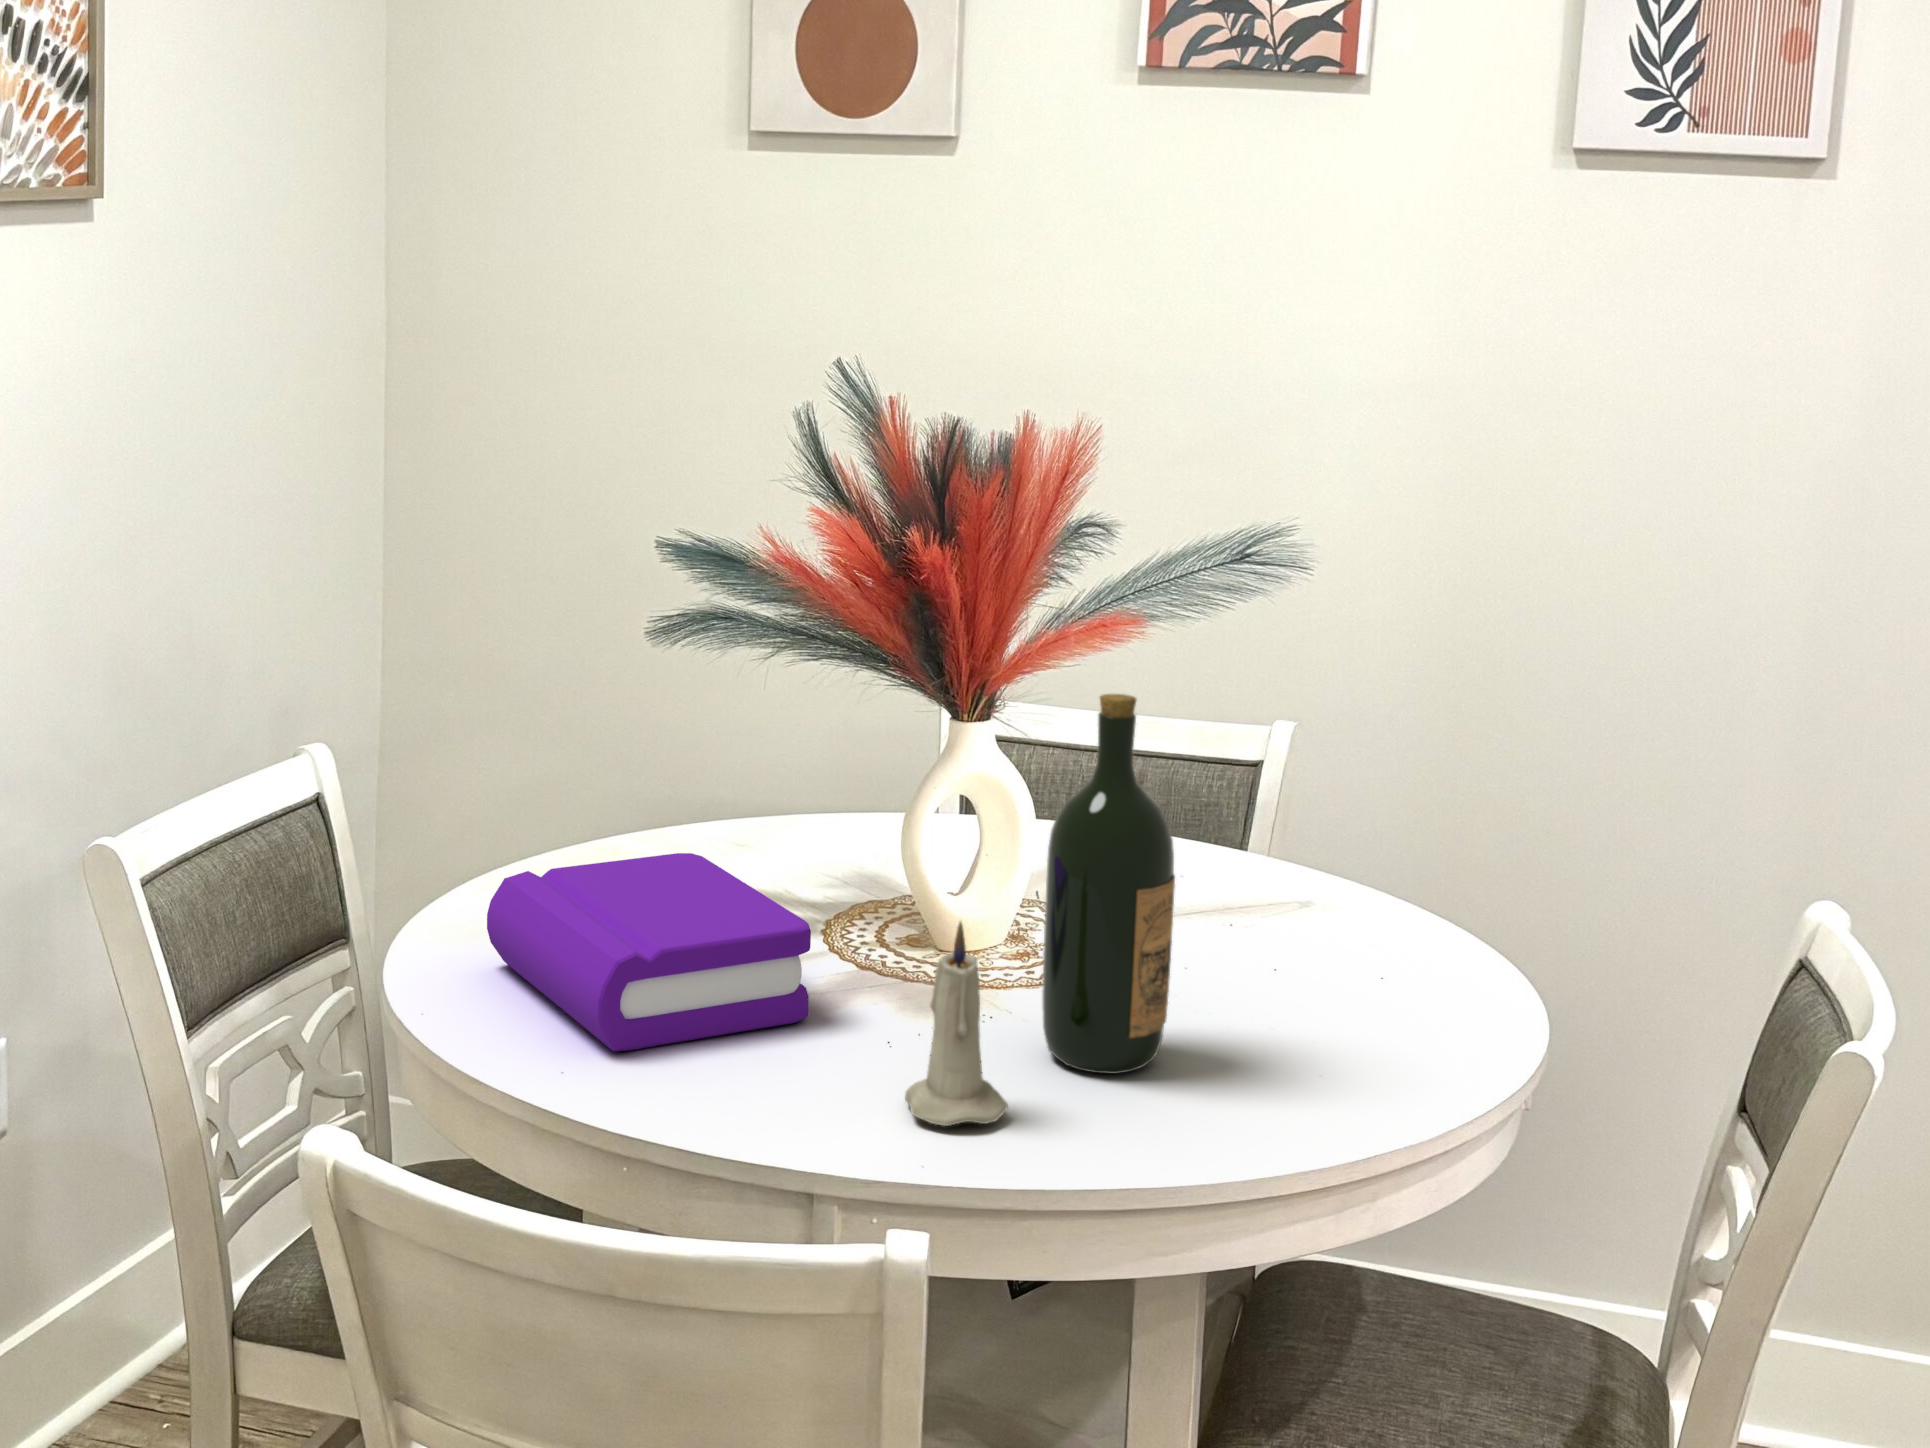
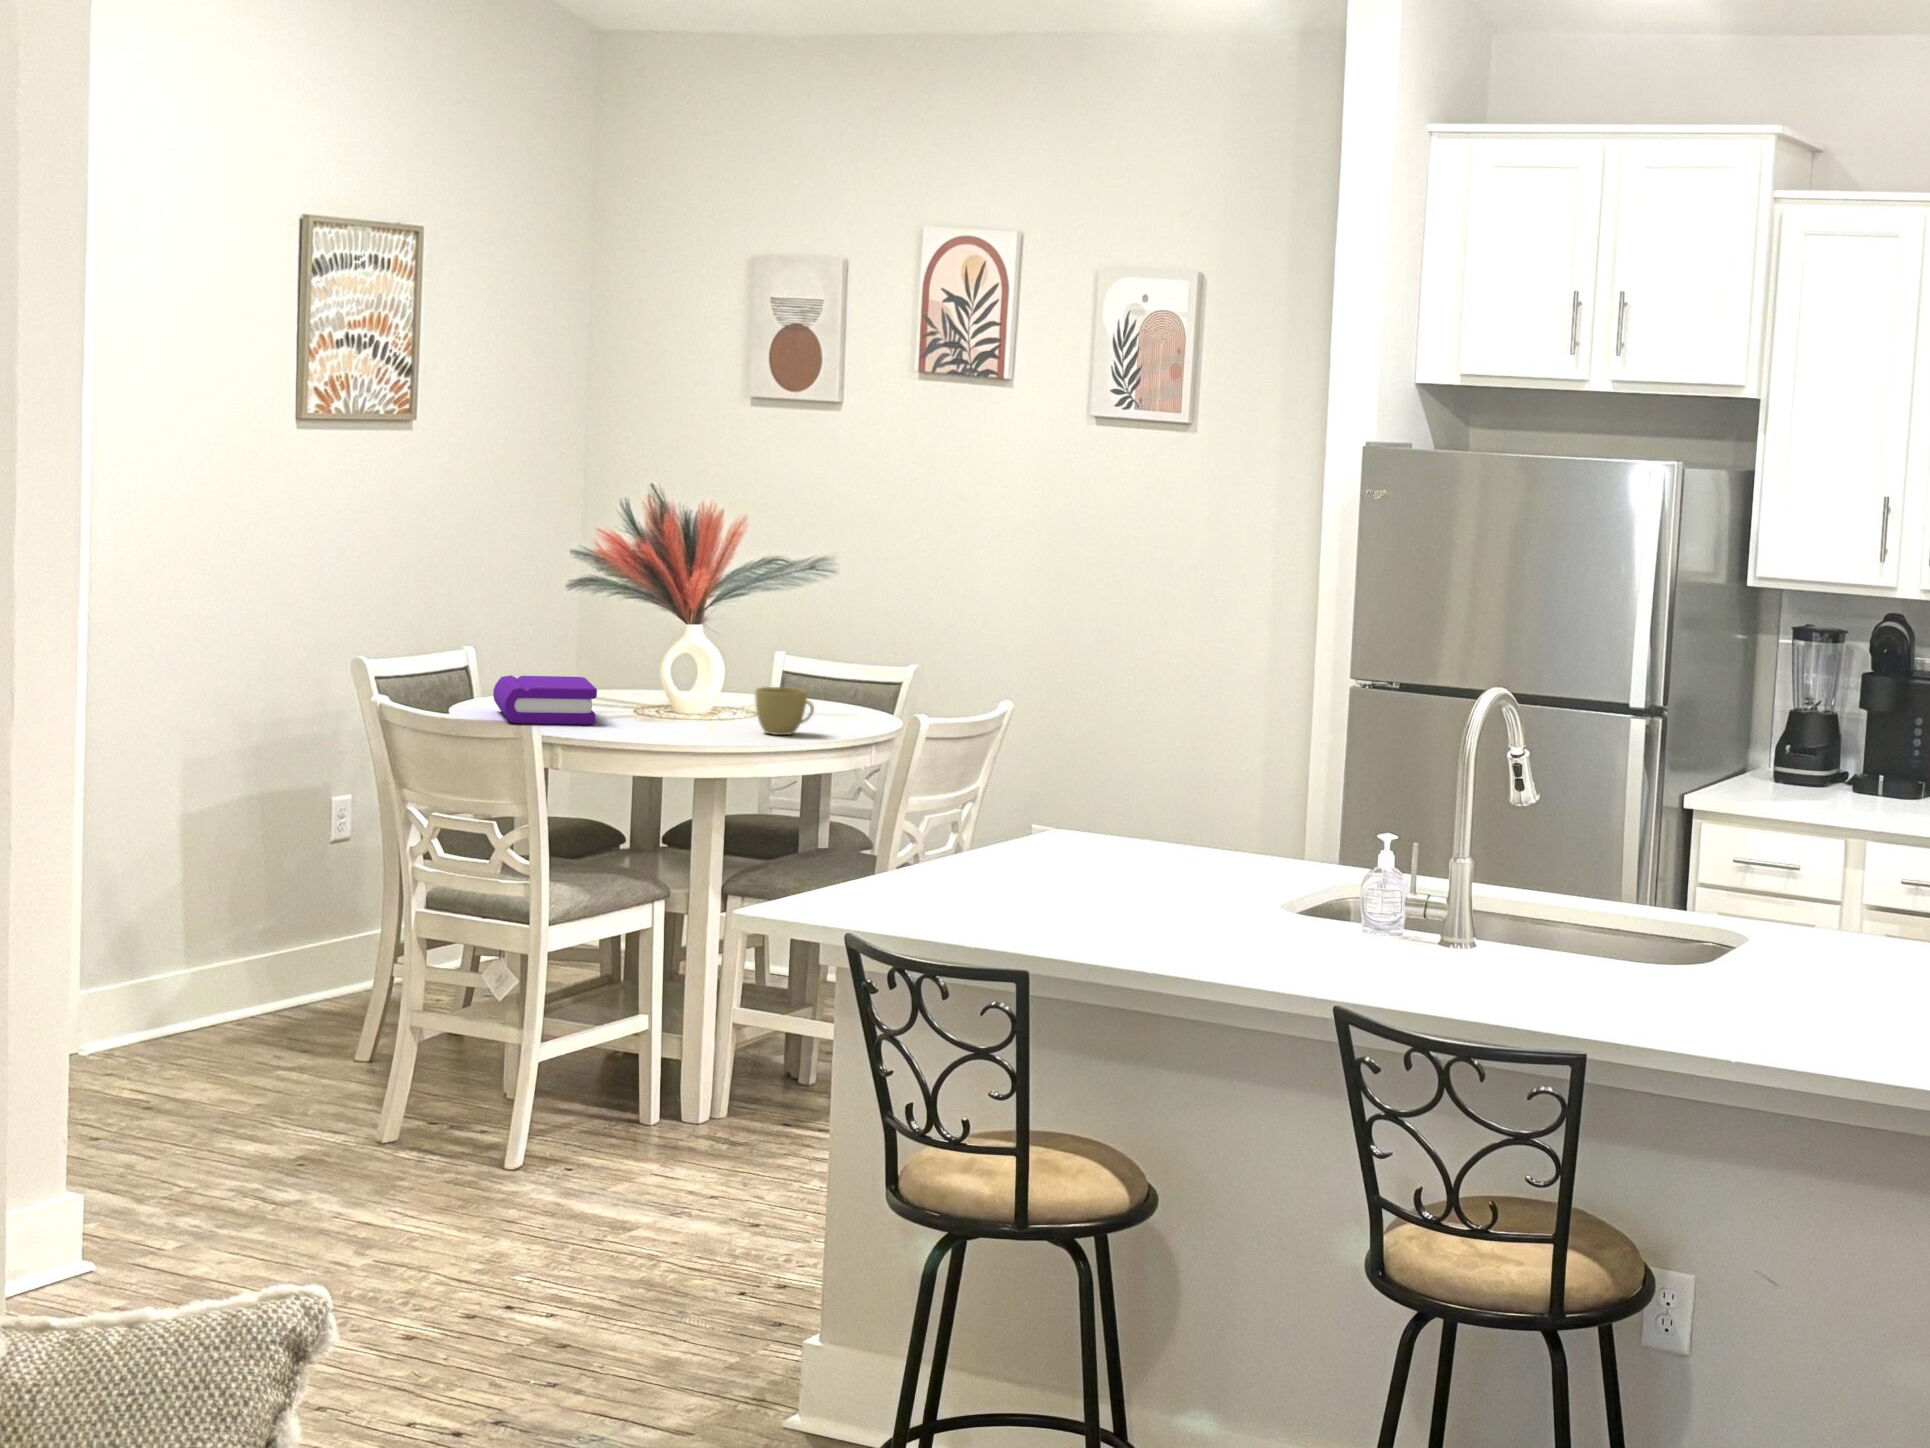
wine bottle: present [1042,694,1175,1074] -> none [665,602,714,738]
cup: none [1190,863,1355,1001] -> present [755,687,814,735]
candle: present [905,922,1008,1126] -> none [592,669,629,738]

